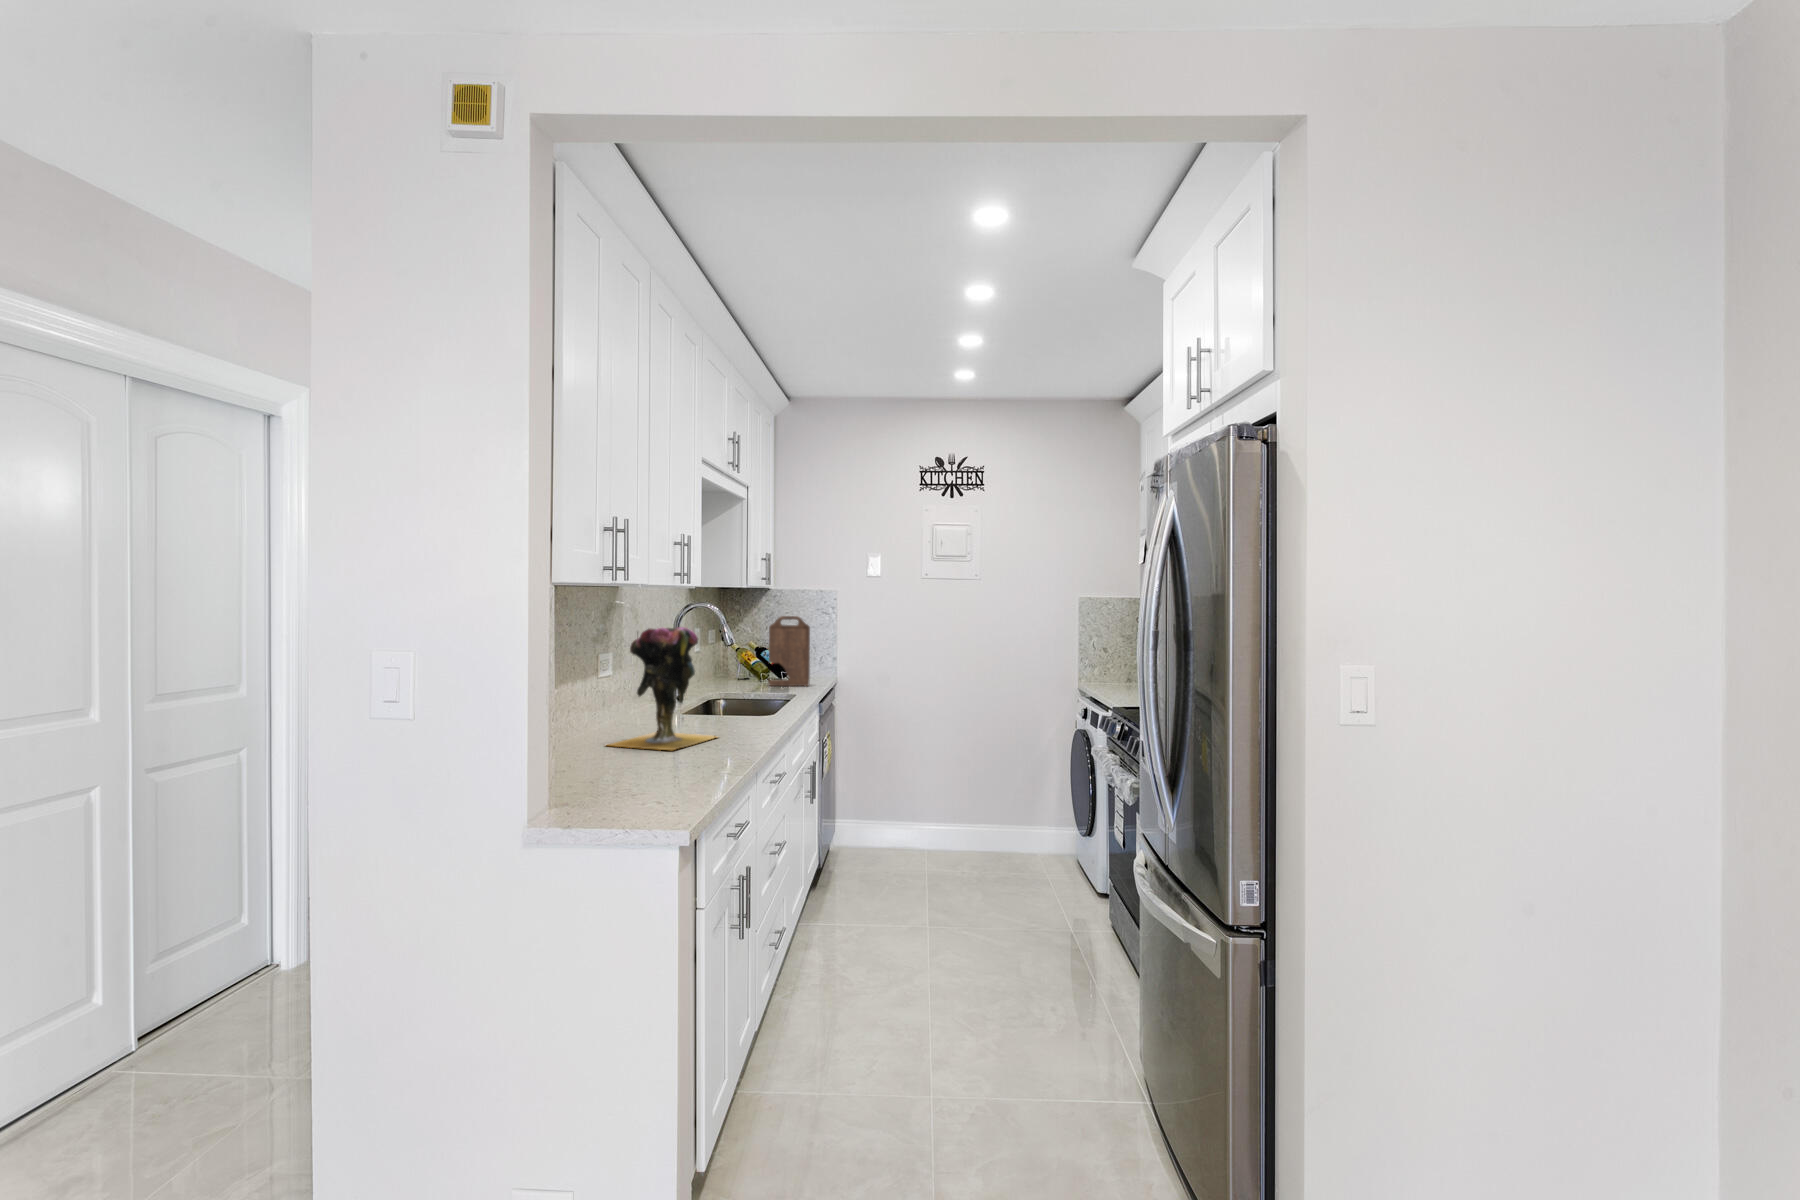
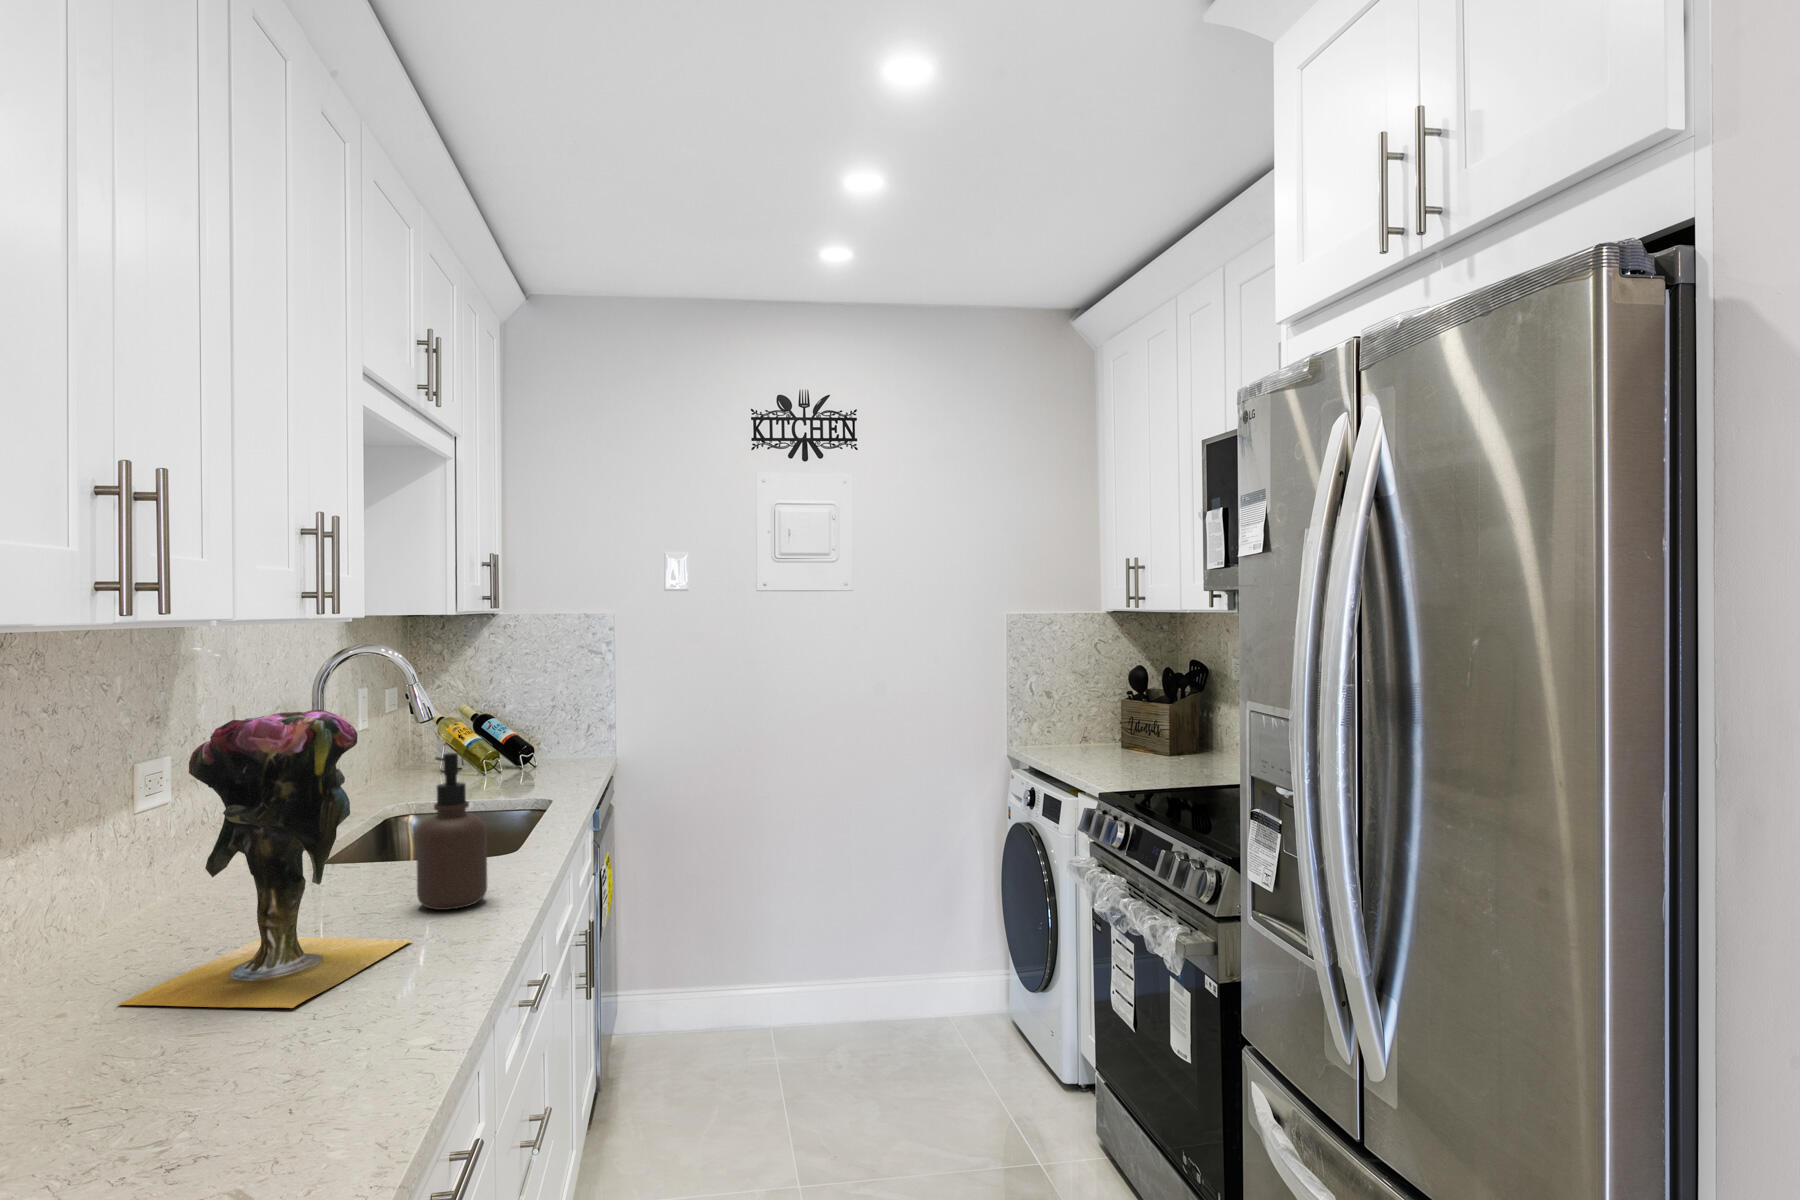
cutting board: present [769,616,810,686] -> none [501,659,575,782]
soap dispenser: none [722,654,755,729] -> present [416,753,487,910]

